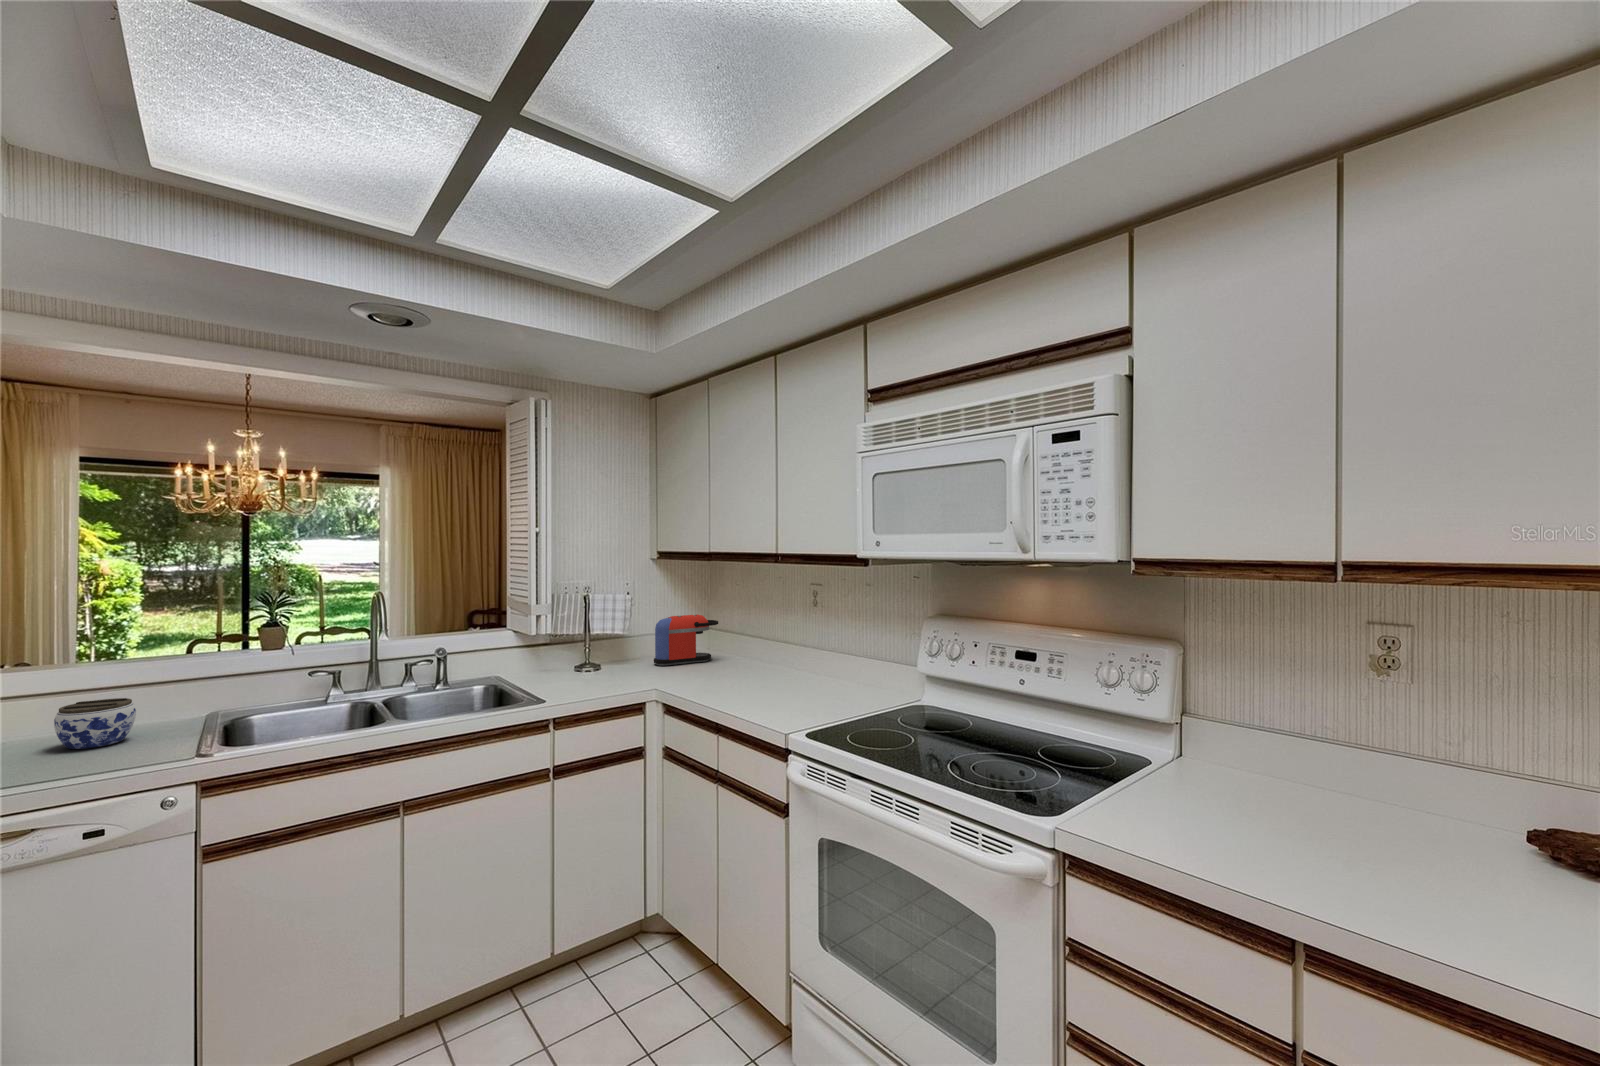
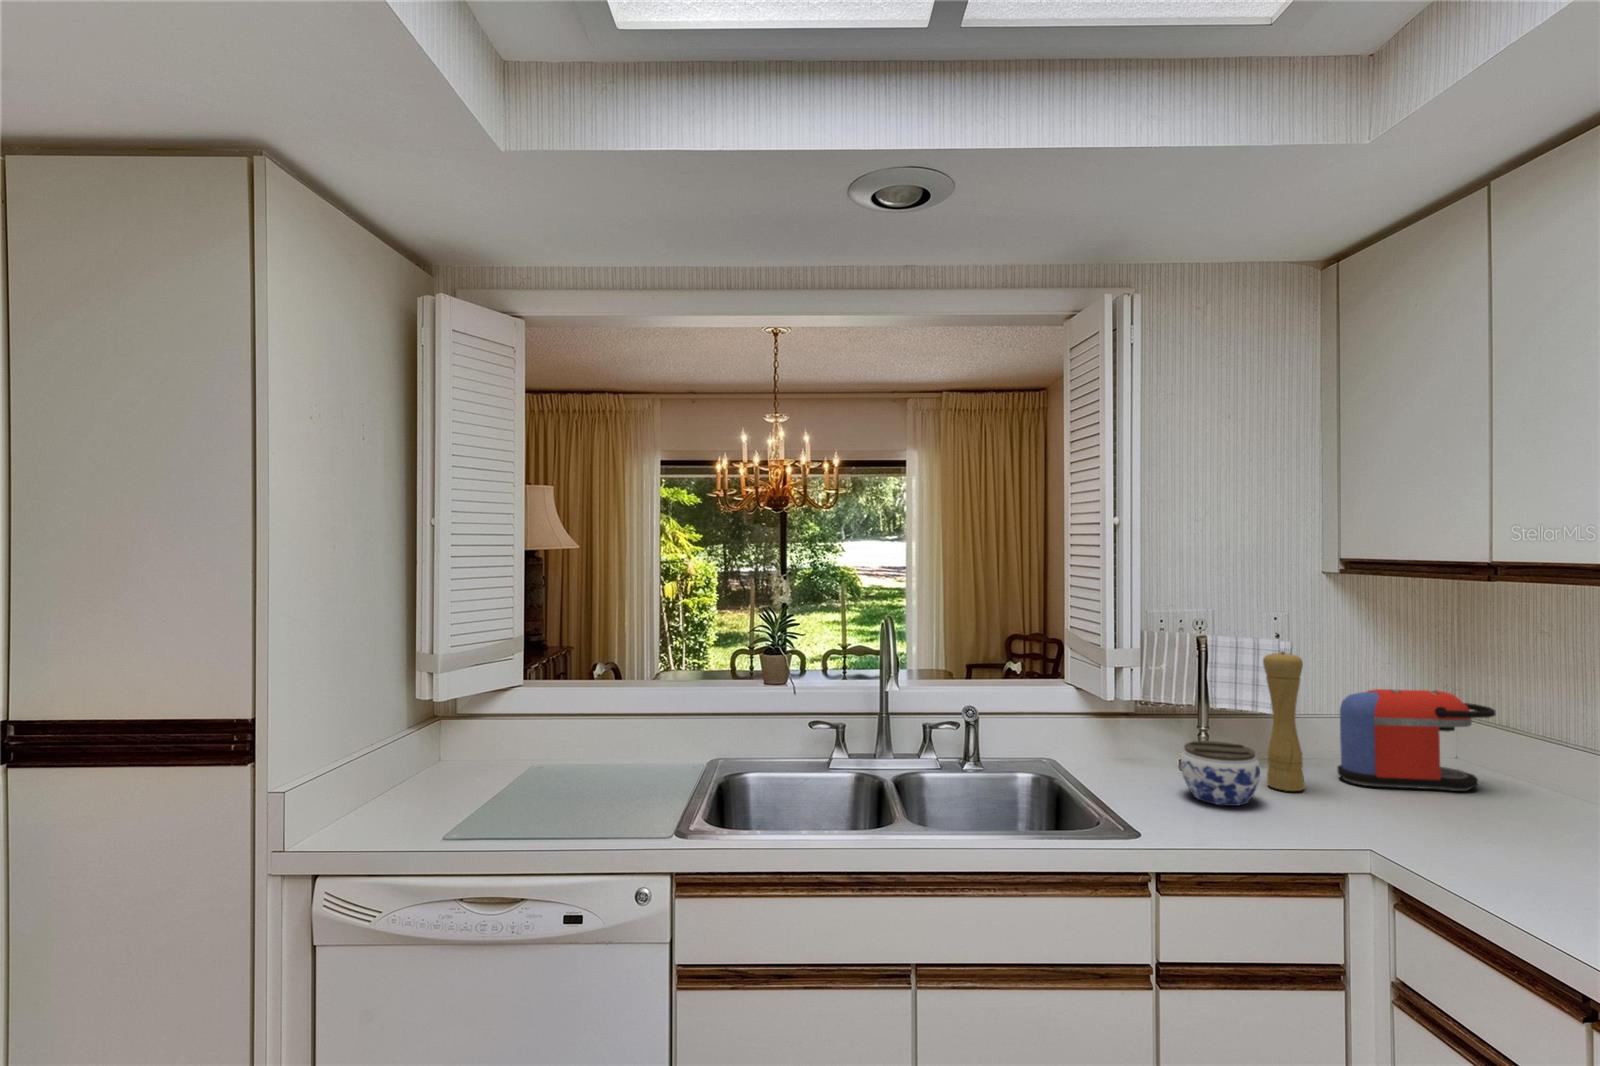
pepper mill: none [618,599,636,673] -> present [1263,652,1304,791]
jar: present [54,698,136,749] -> present [1181,741,1260,806]

